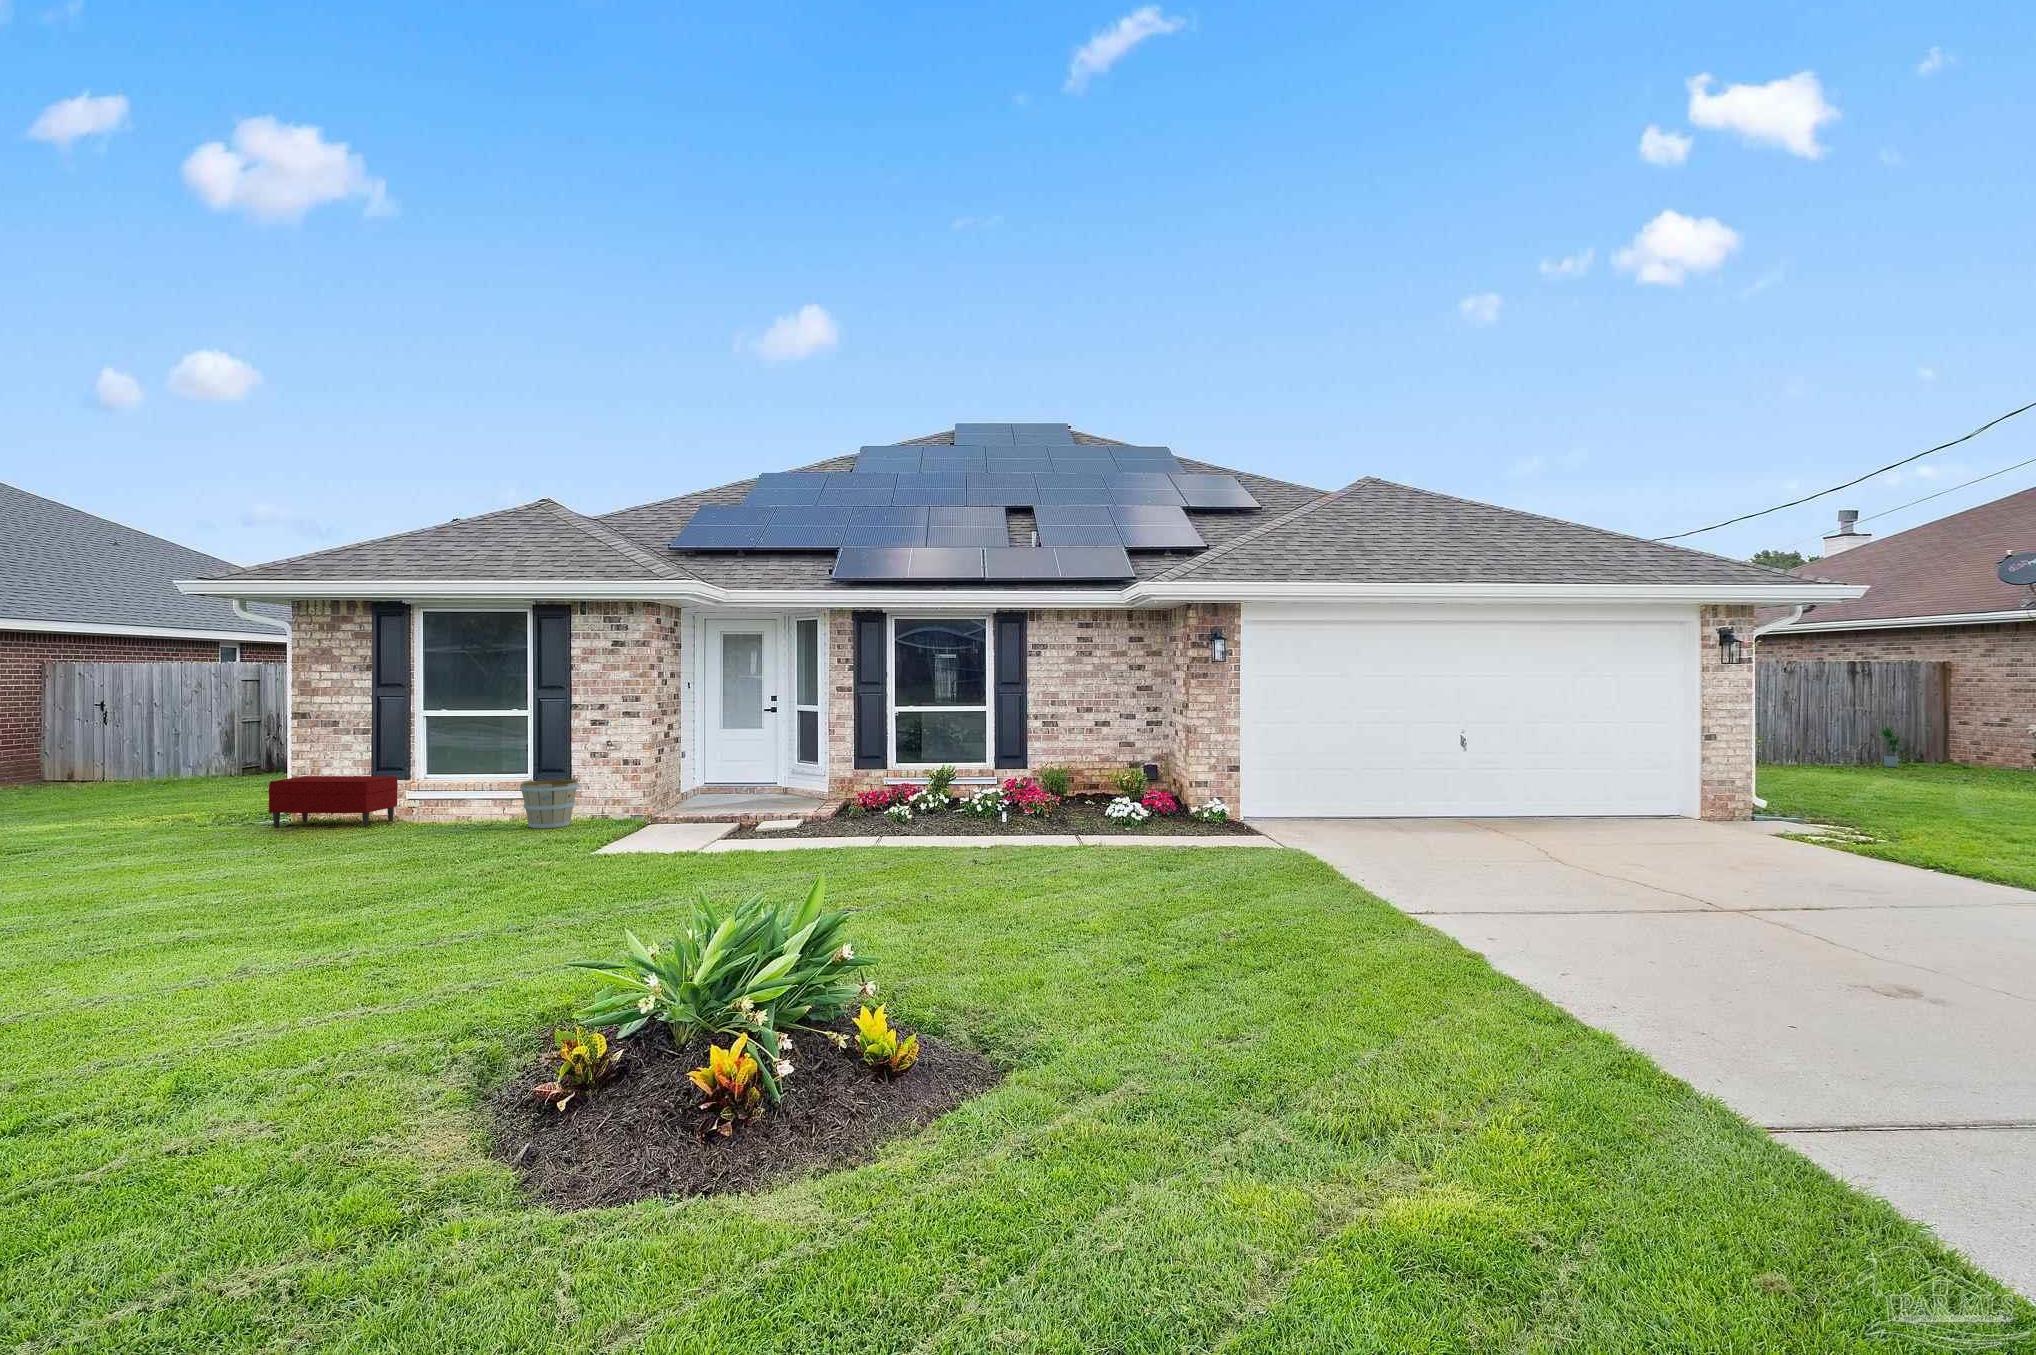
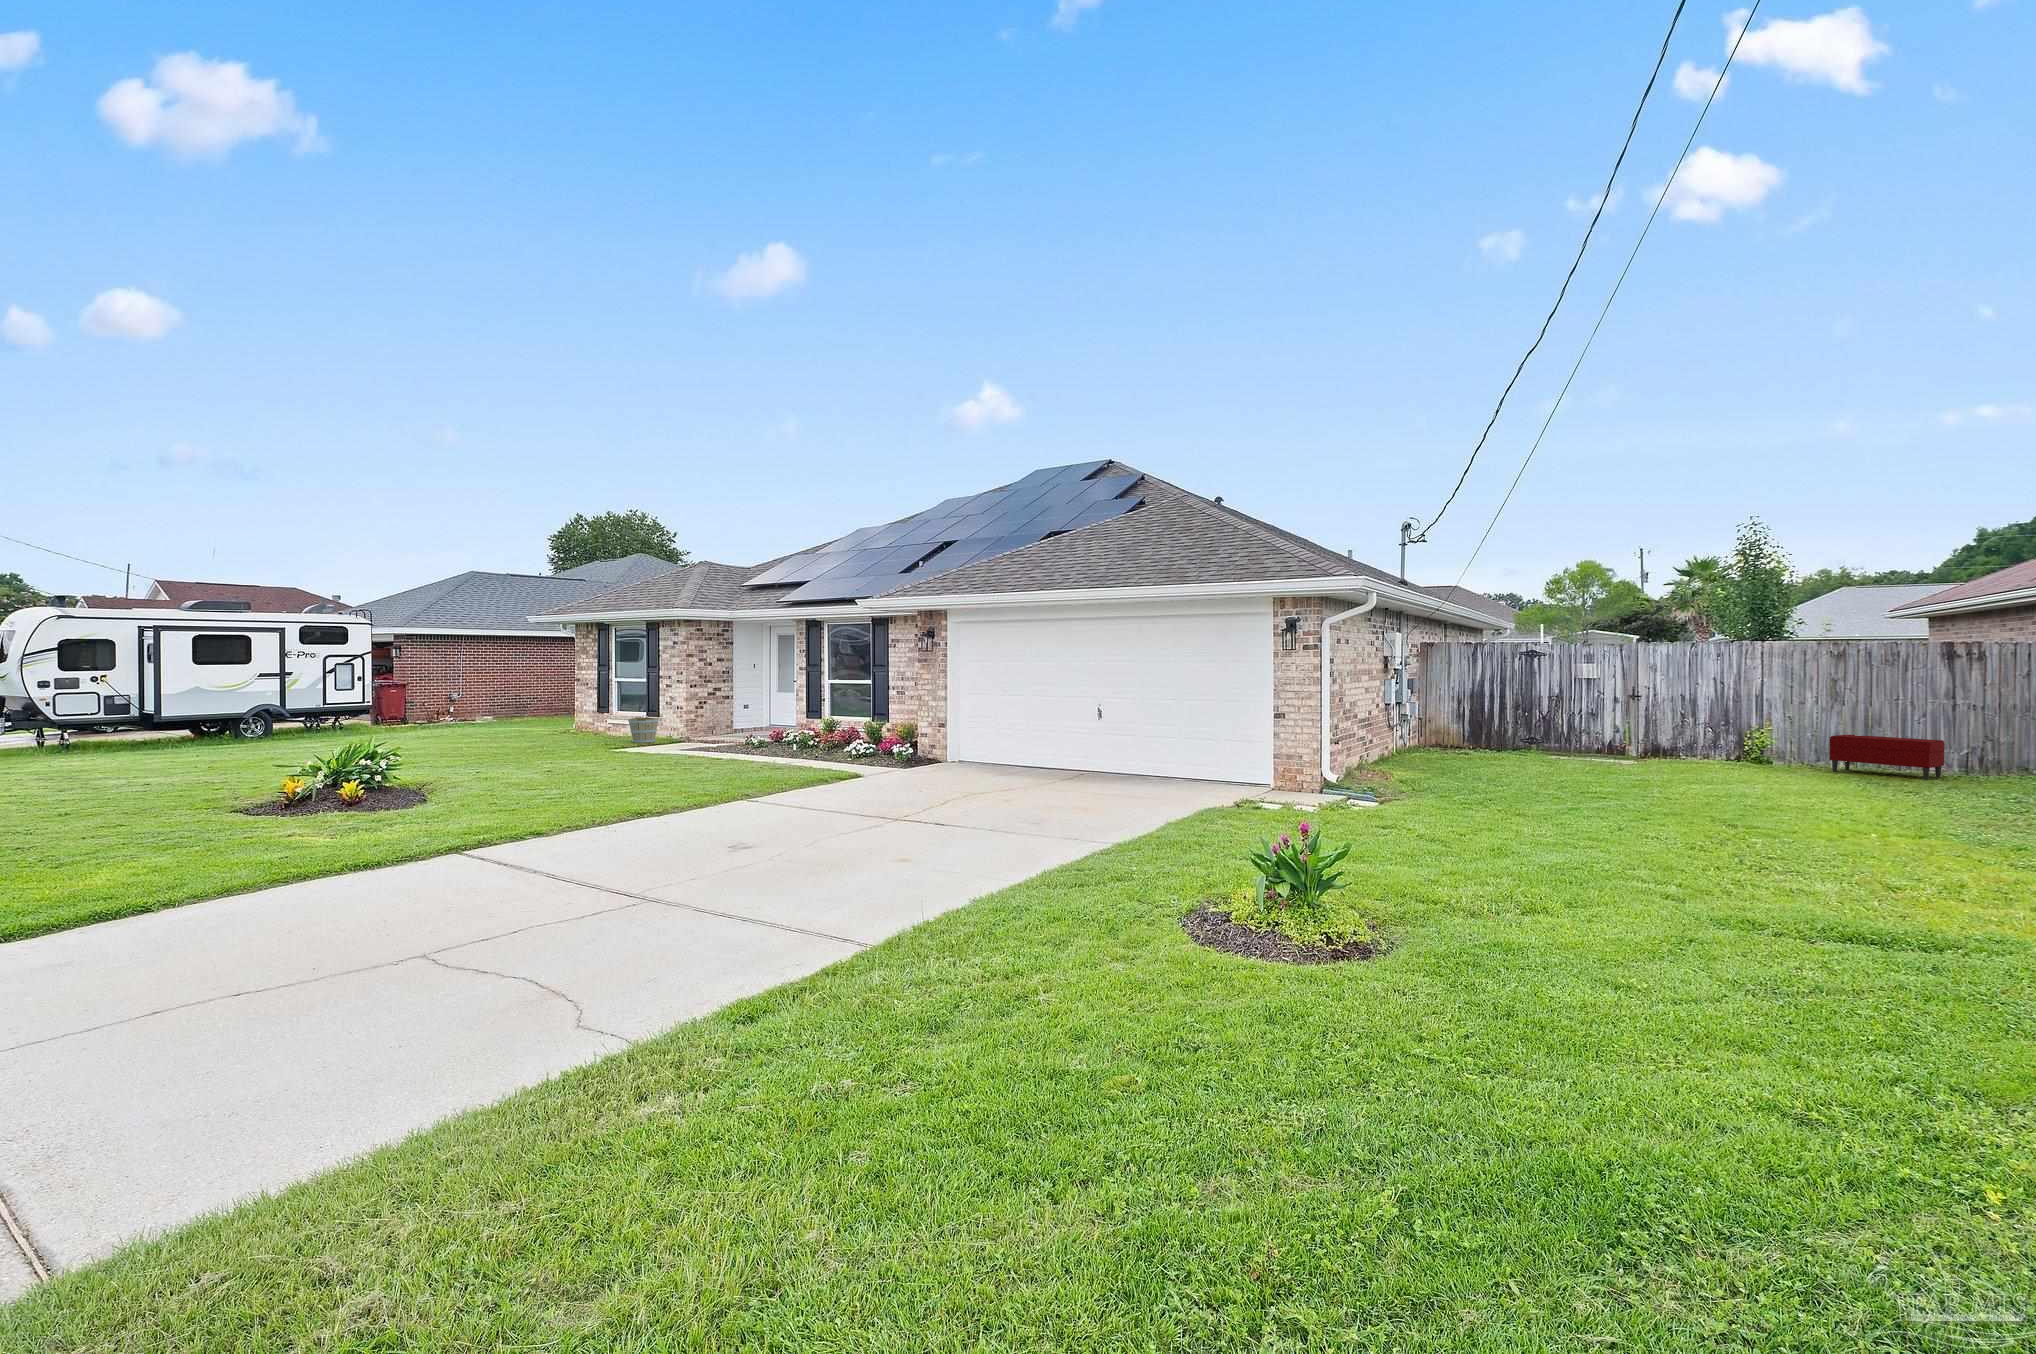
potted plant: present [1879,726,1899,767] -> none [1964,723,2018,781]
bench: present [269,776,398,827] -> present [1829,735,1945,780]

